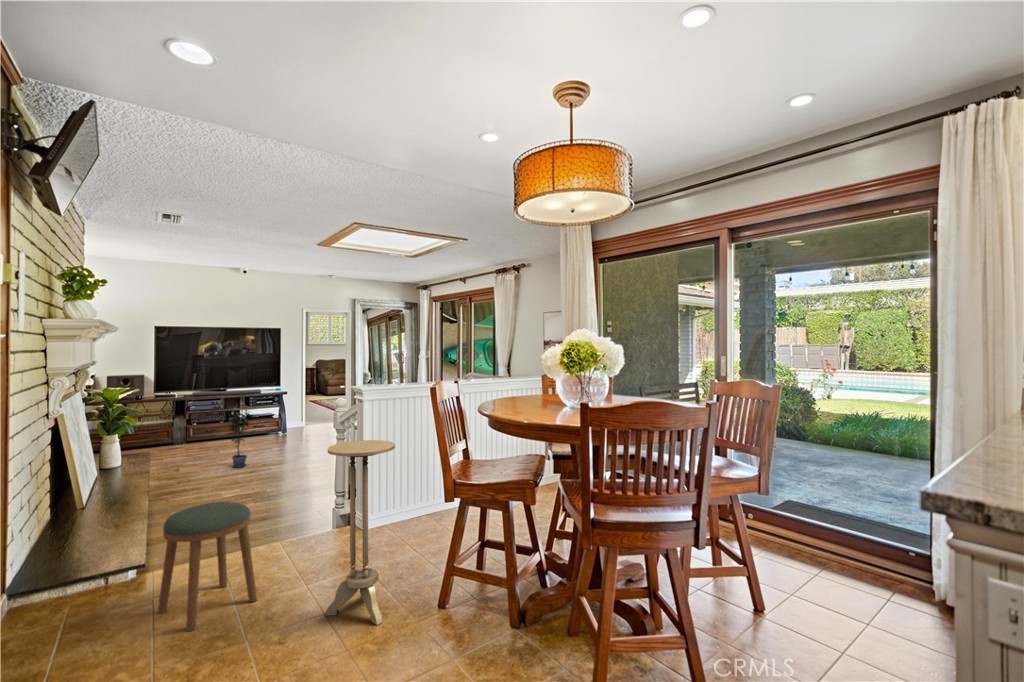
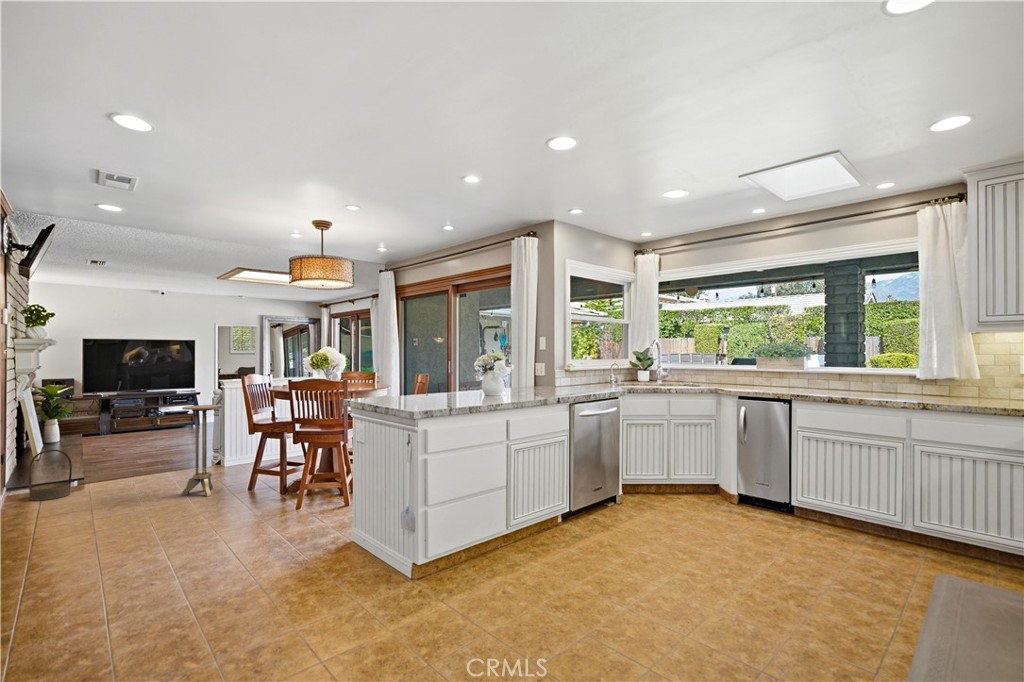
potted plant: present [227,410,253,468] -> none [141,403,164,446]
stool: present [158,502,257,631] -> none [89,440,146,500]
basket: none [48,521,127,624] -> present [28,449,72,501]

